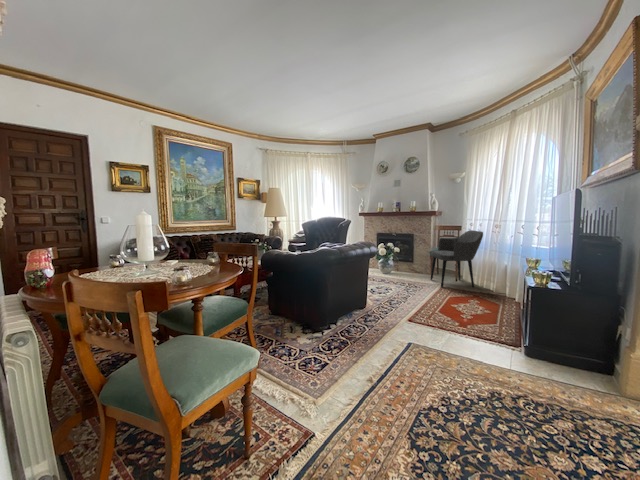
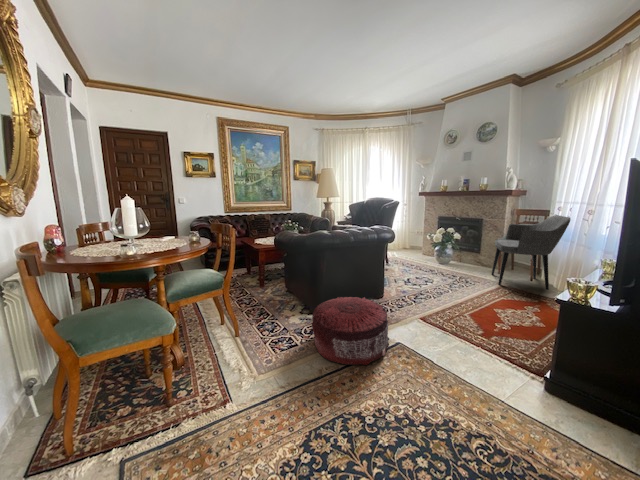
pouf: none [339,308,411,371] -> present [312,297,389,365]

